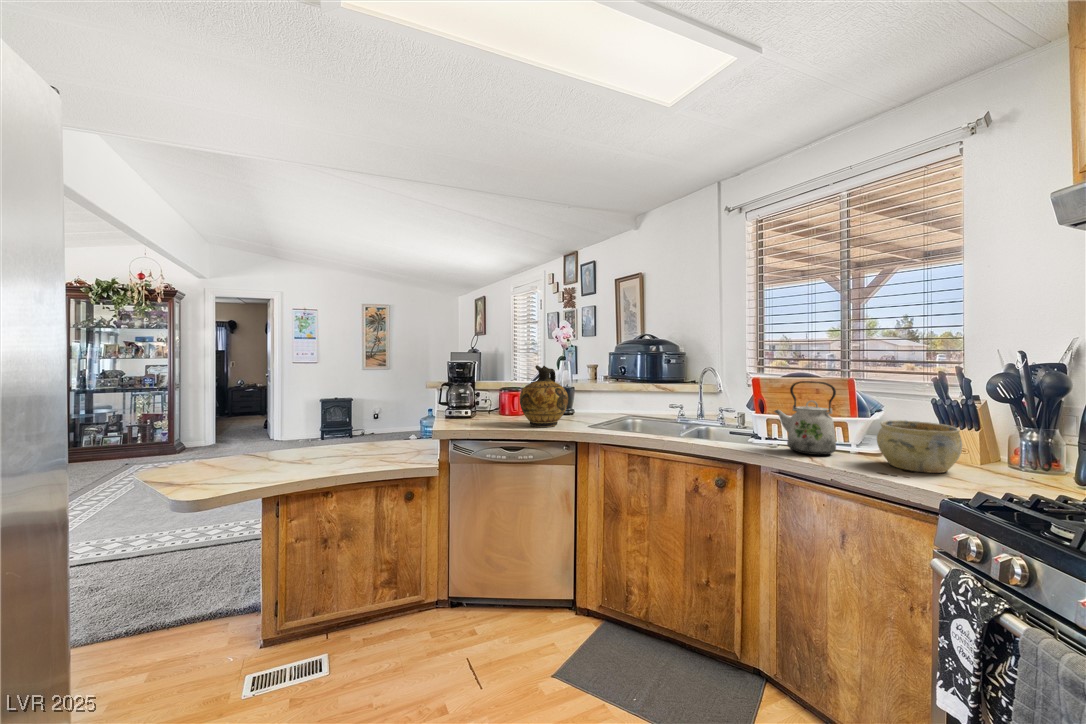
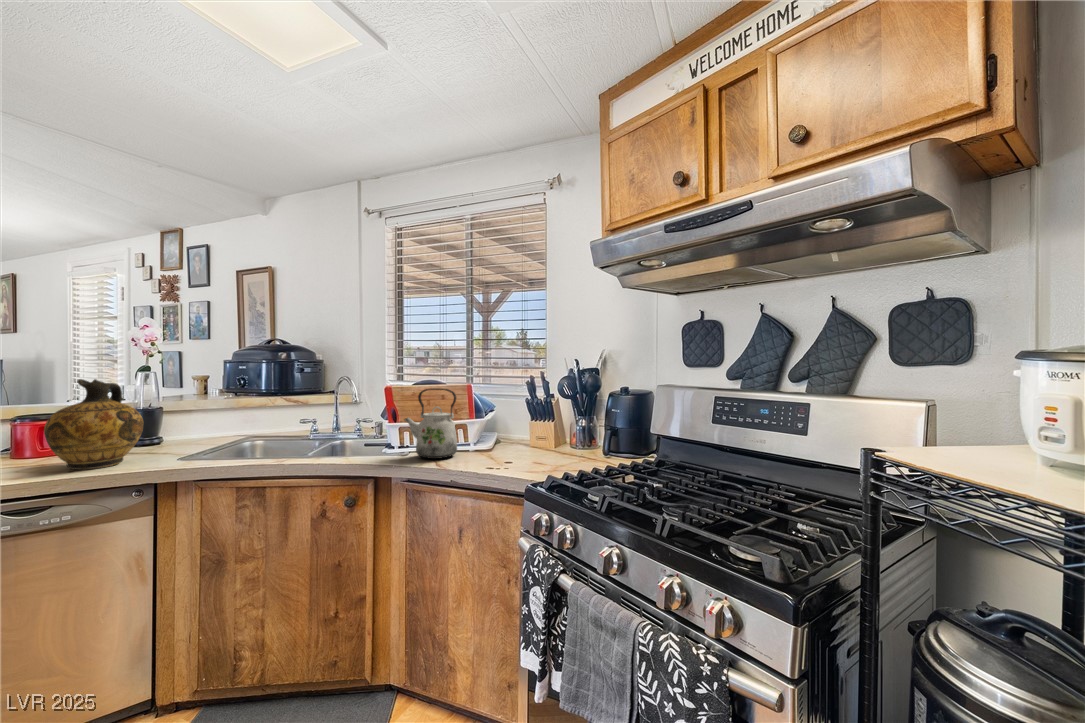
ceramic bowl: present [877,420,962,473] -> none [487,419,543,462]

